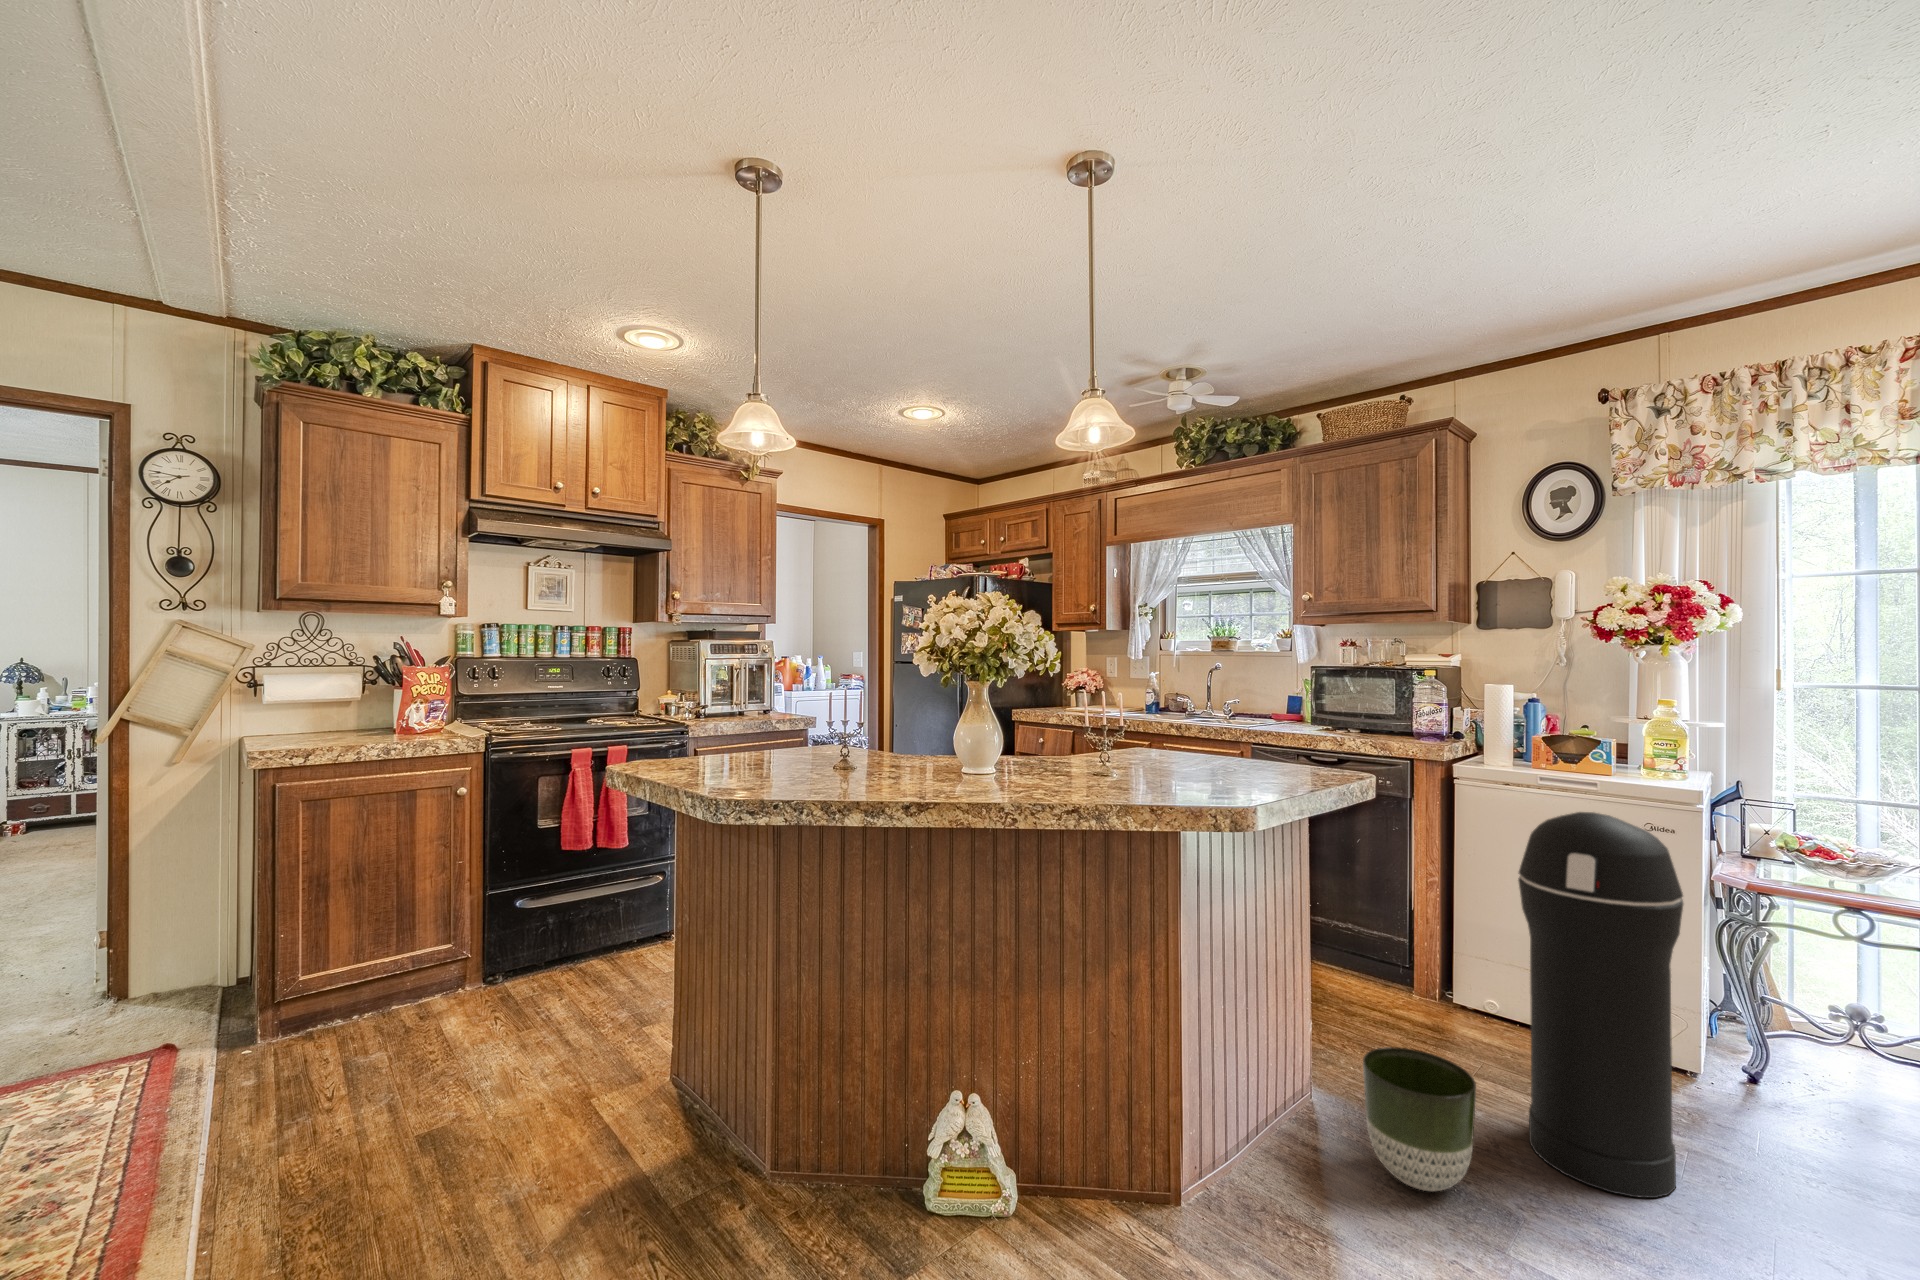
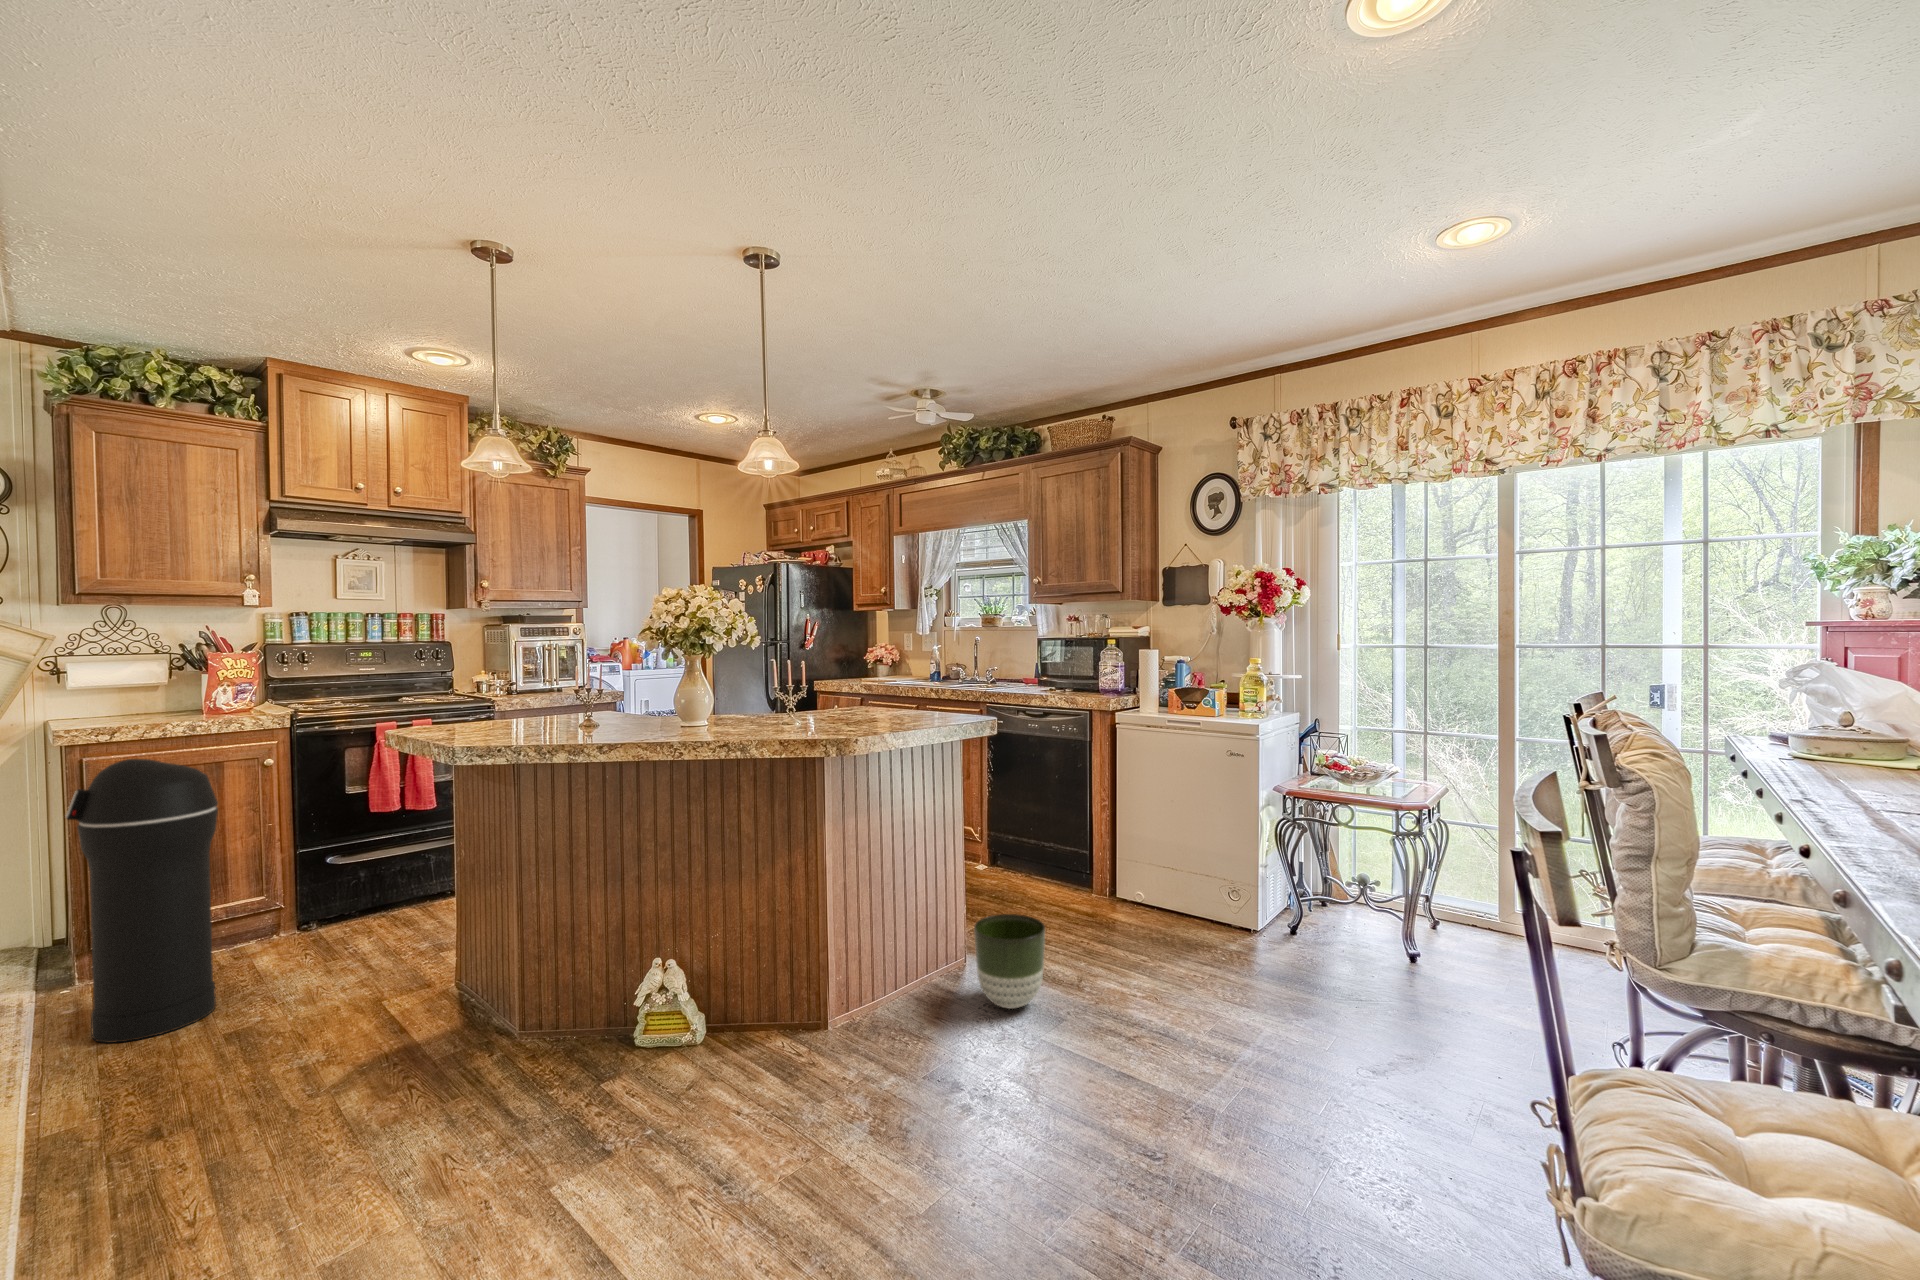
trash can: present [1518,812,1683,1198] -> present [66,759,218,1043]

